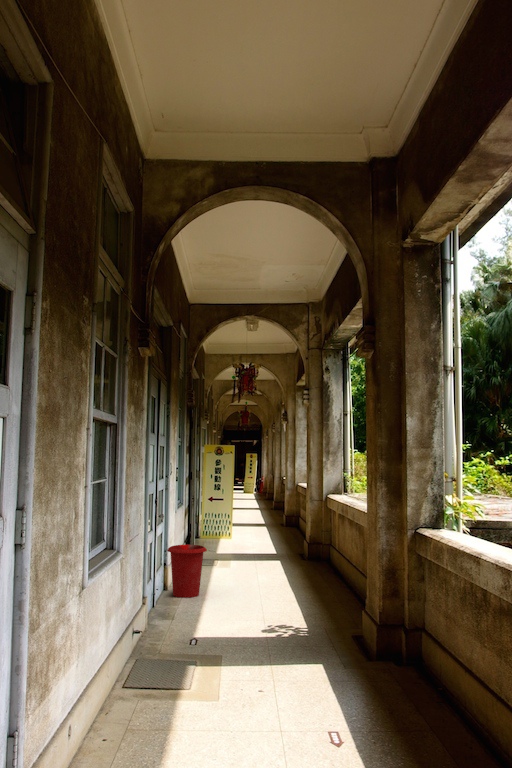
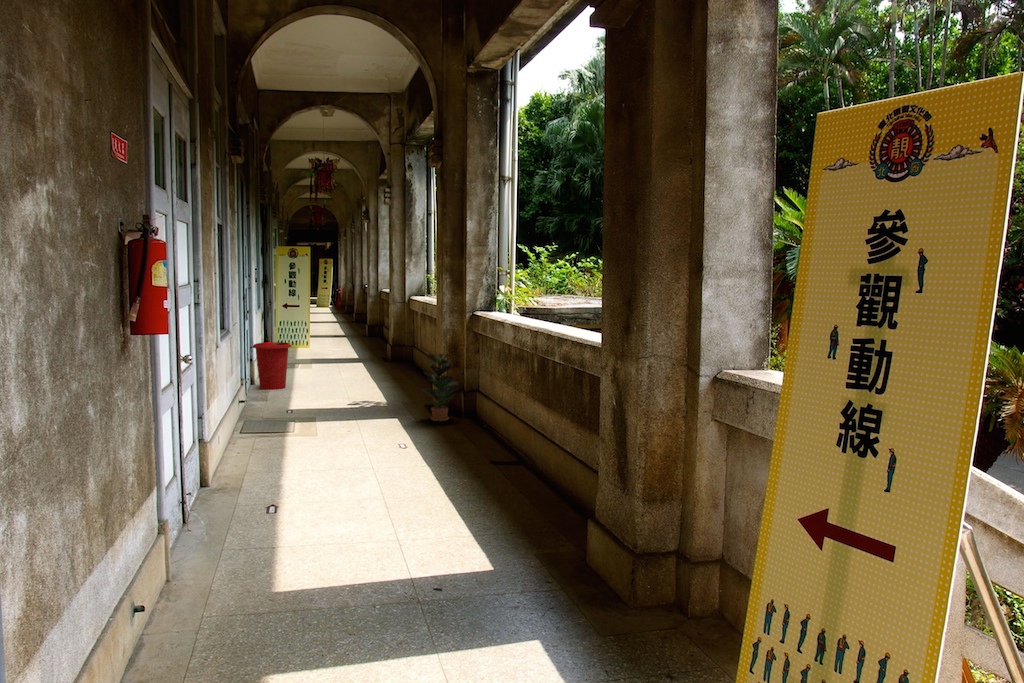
potted plant: none [348,581,401,674] -> present [420,354,459,421]

